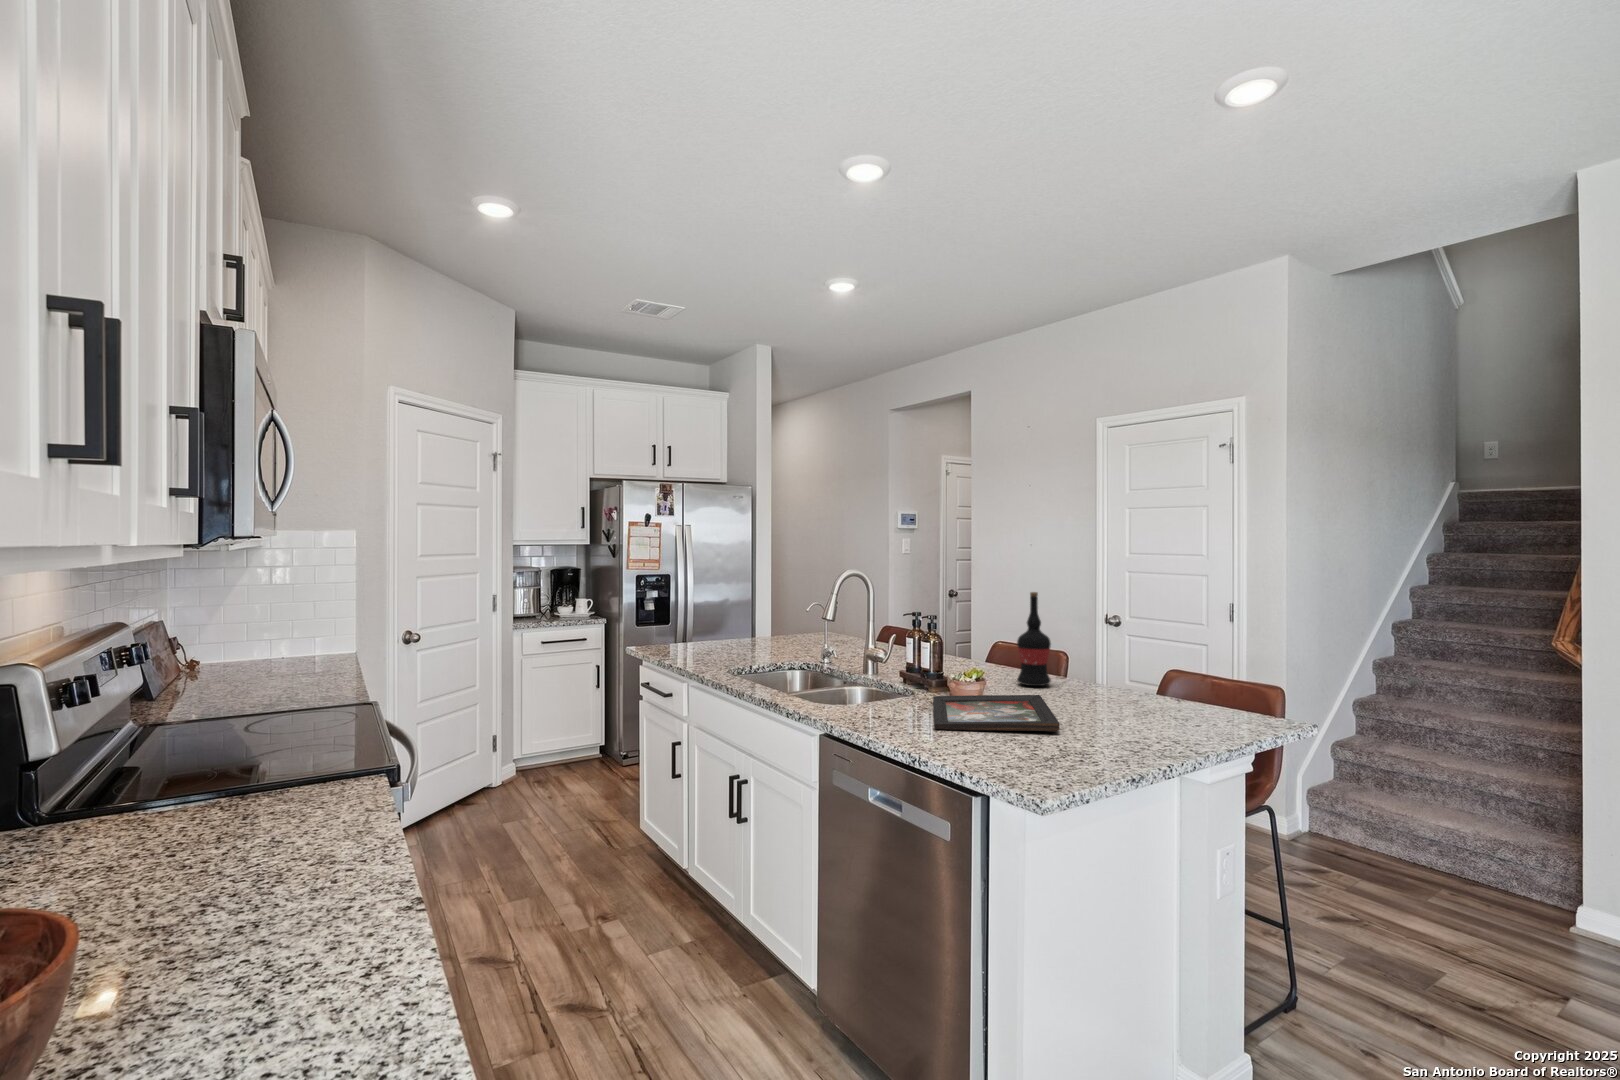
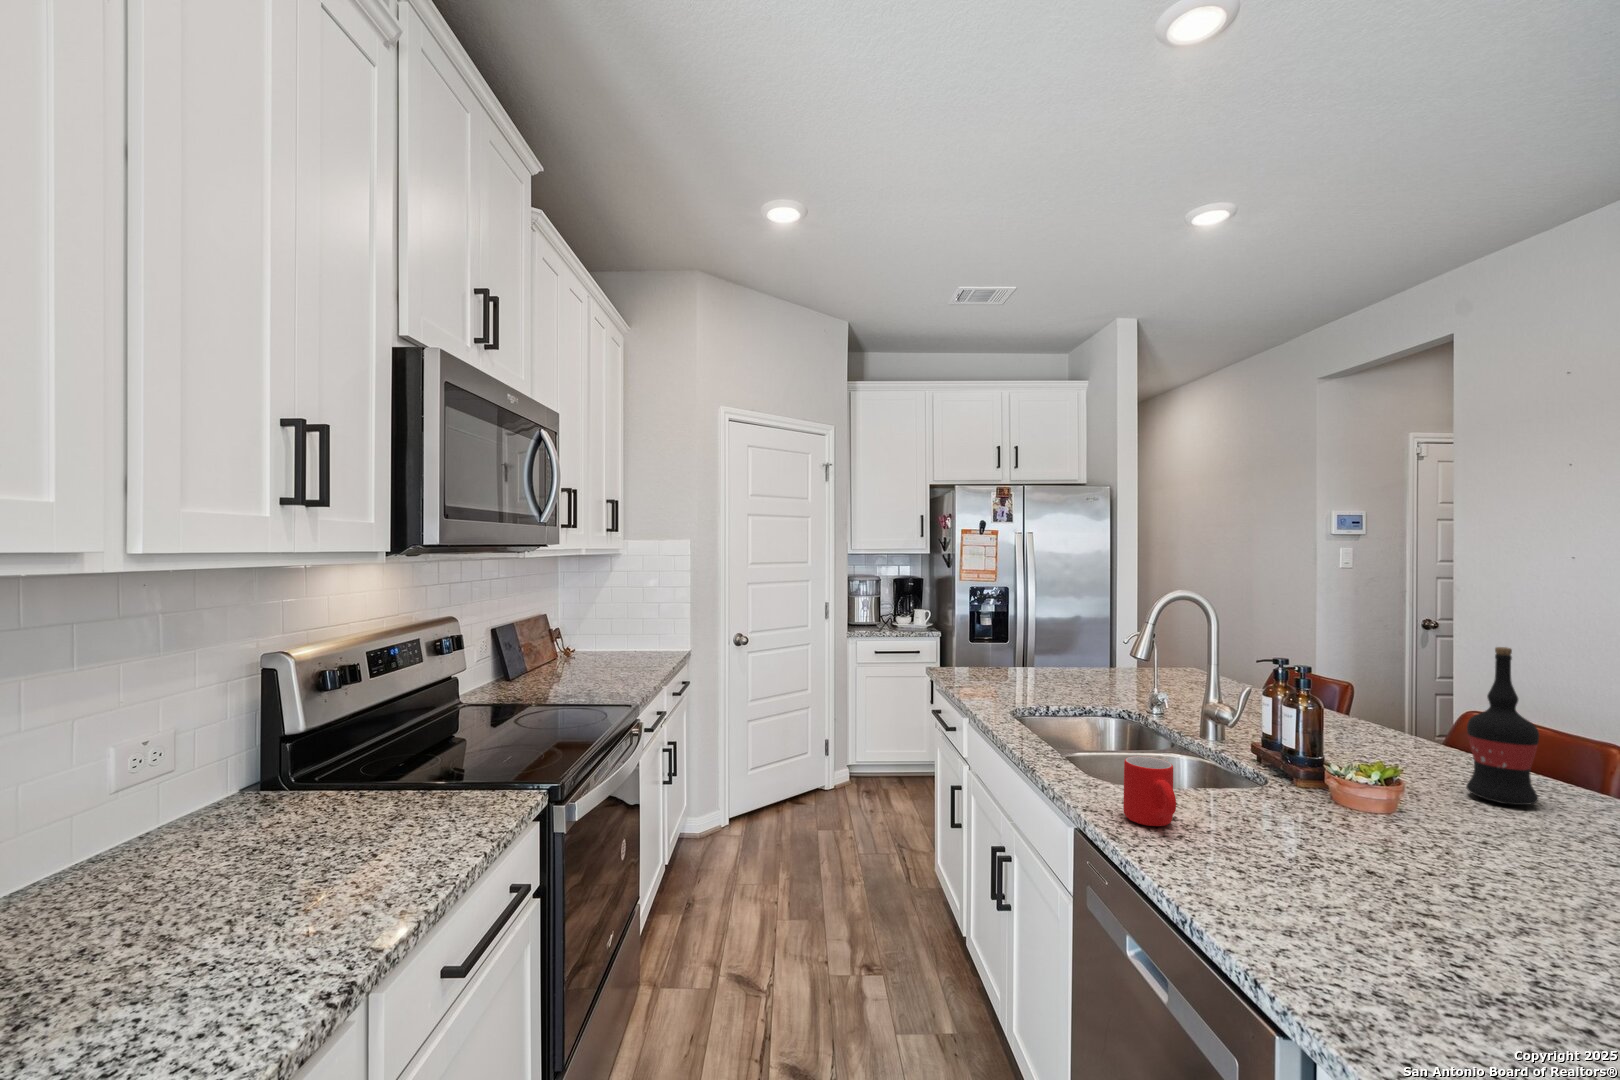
mug: none [848,677,884,721] -> present [1123,756,1176,826]
decorative tray: present [933,695,1060,732] -> none [1262,798,1532,923]

